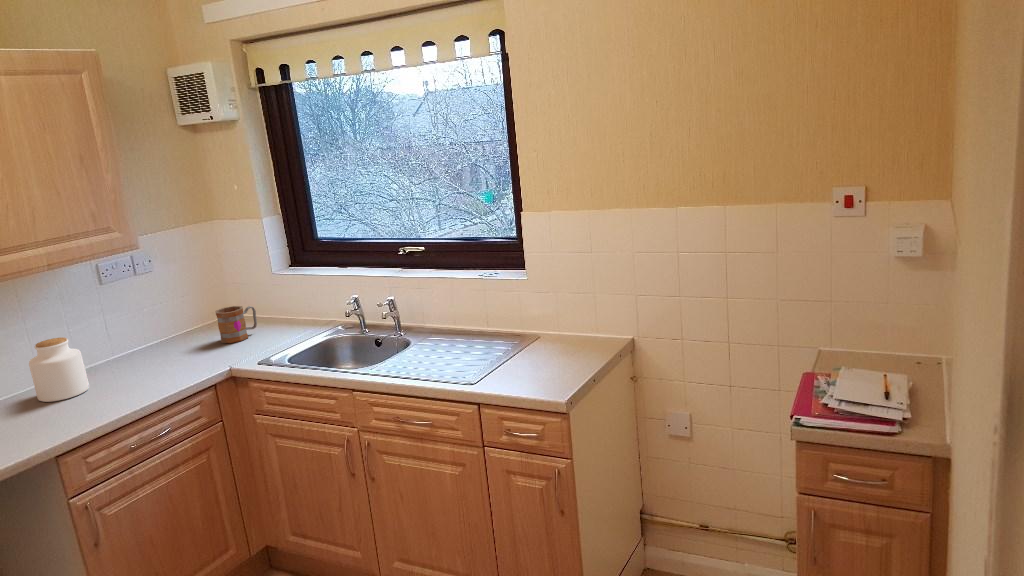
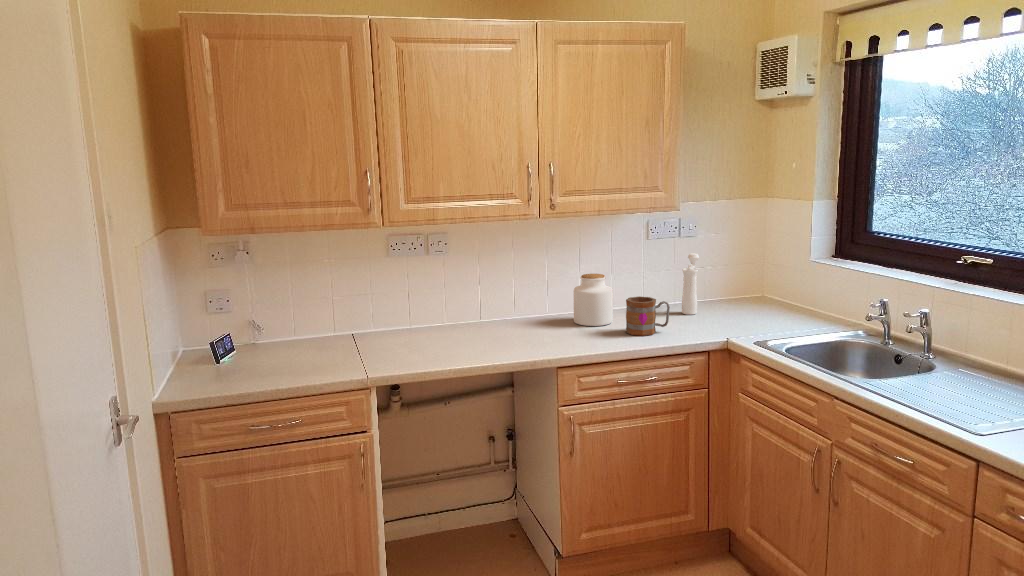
pepper mill: none [151,290,178,355] -> present [682,253,699,315]
mug: present [215,306,257,343] -> present [626,296,670,336]

